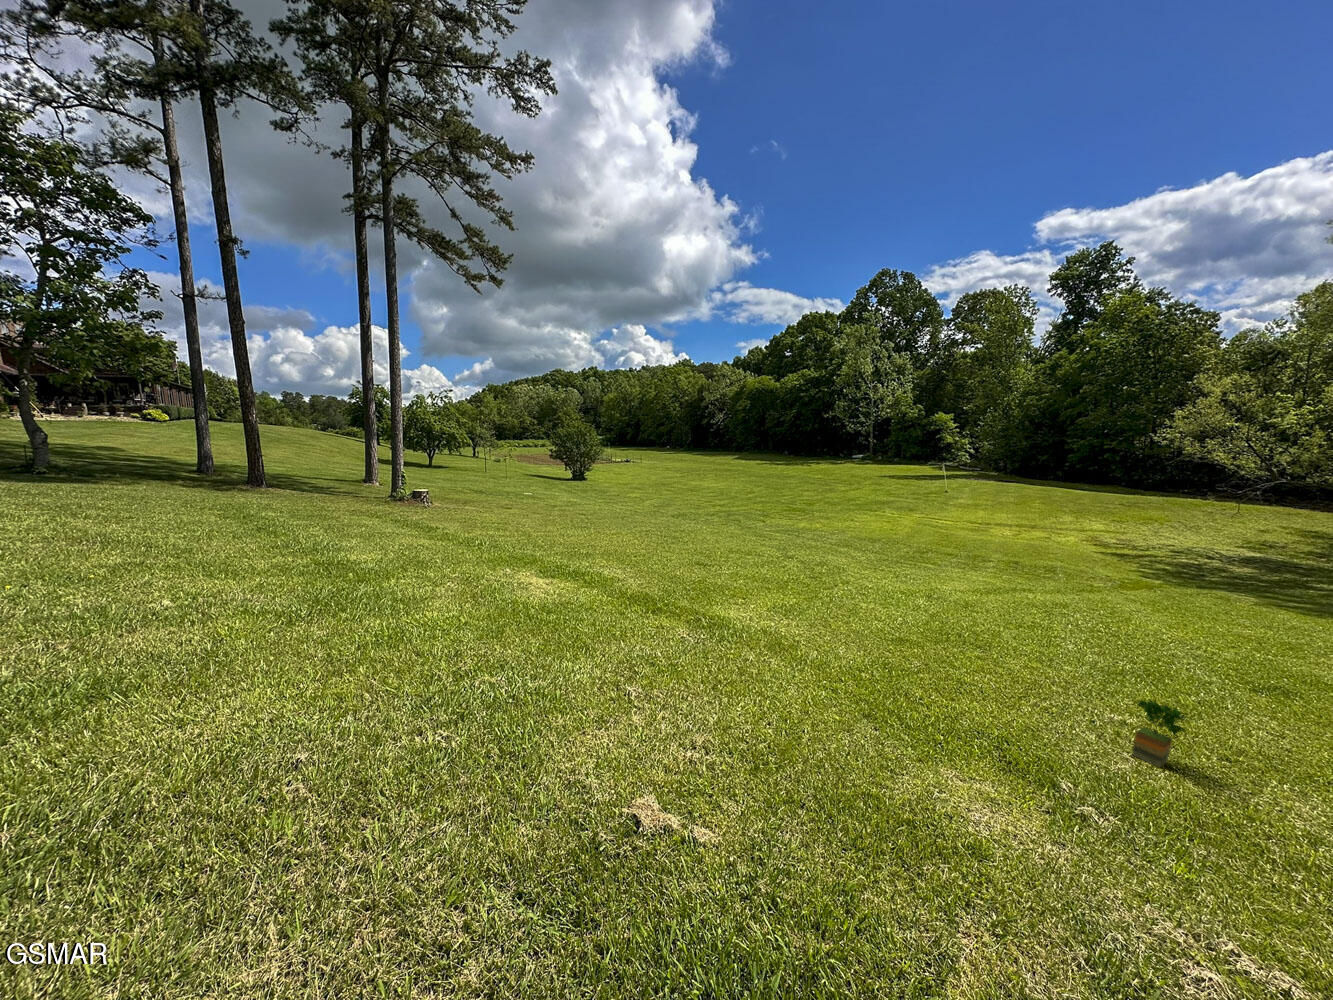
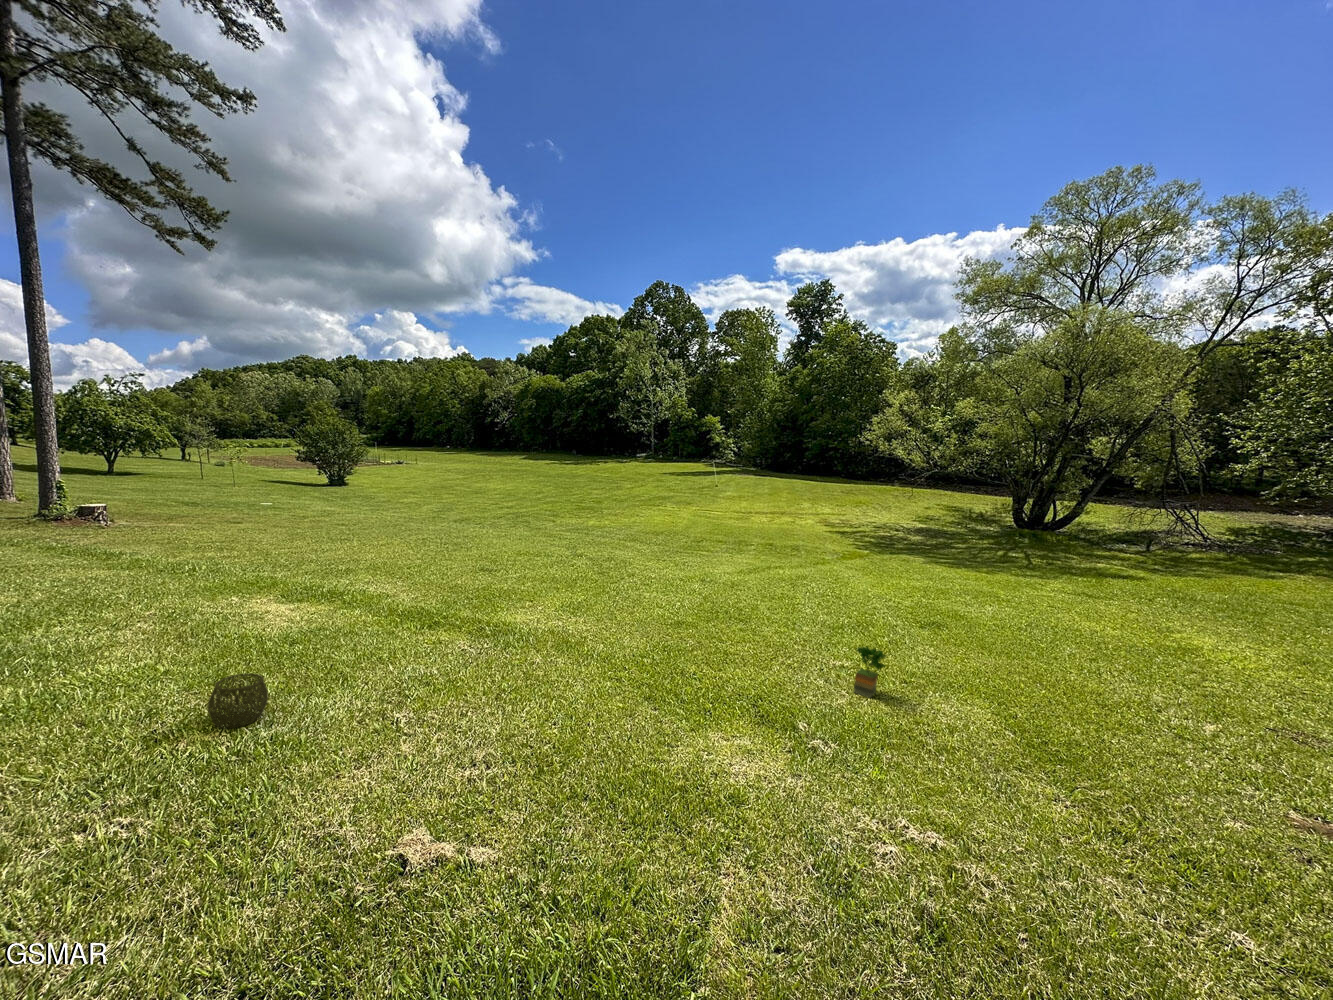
woven basket: none [496,634,536,677] -> present [208,673,268,728]

